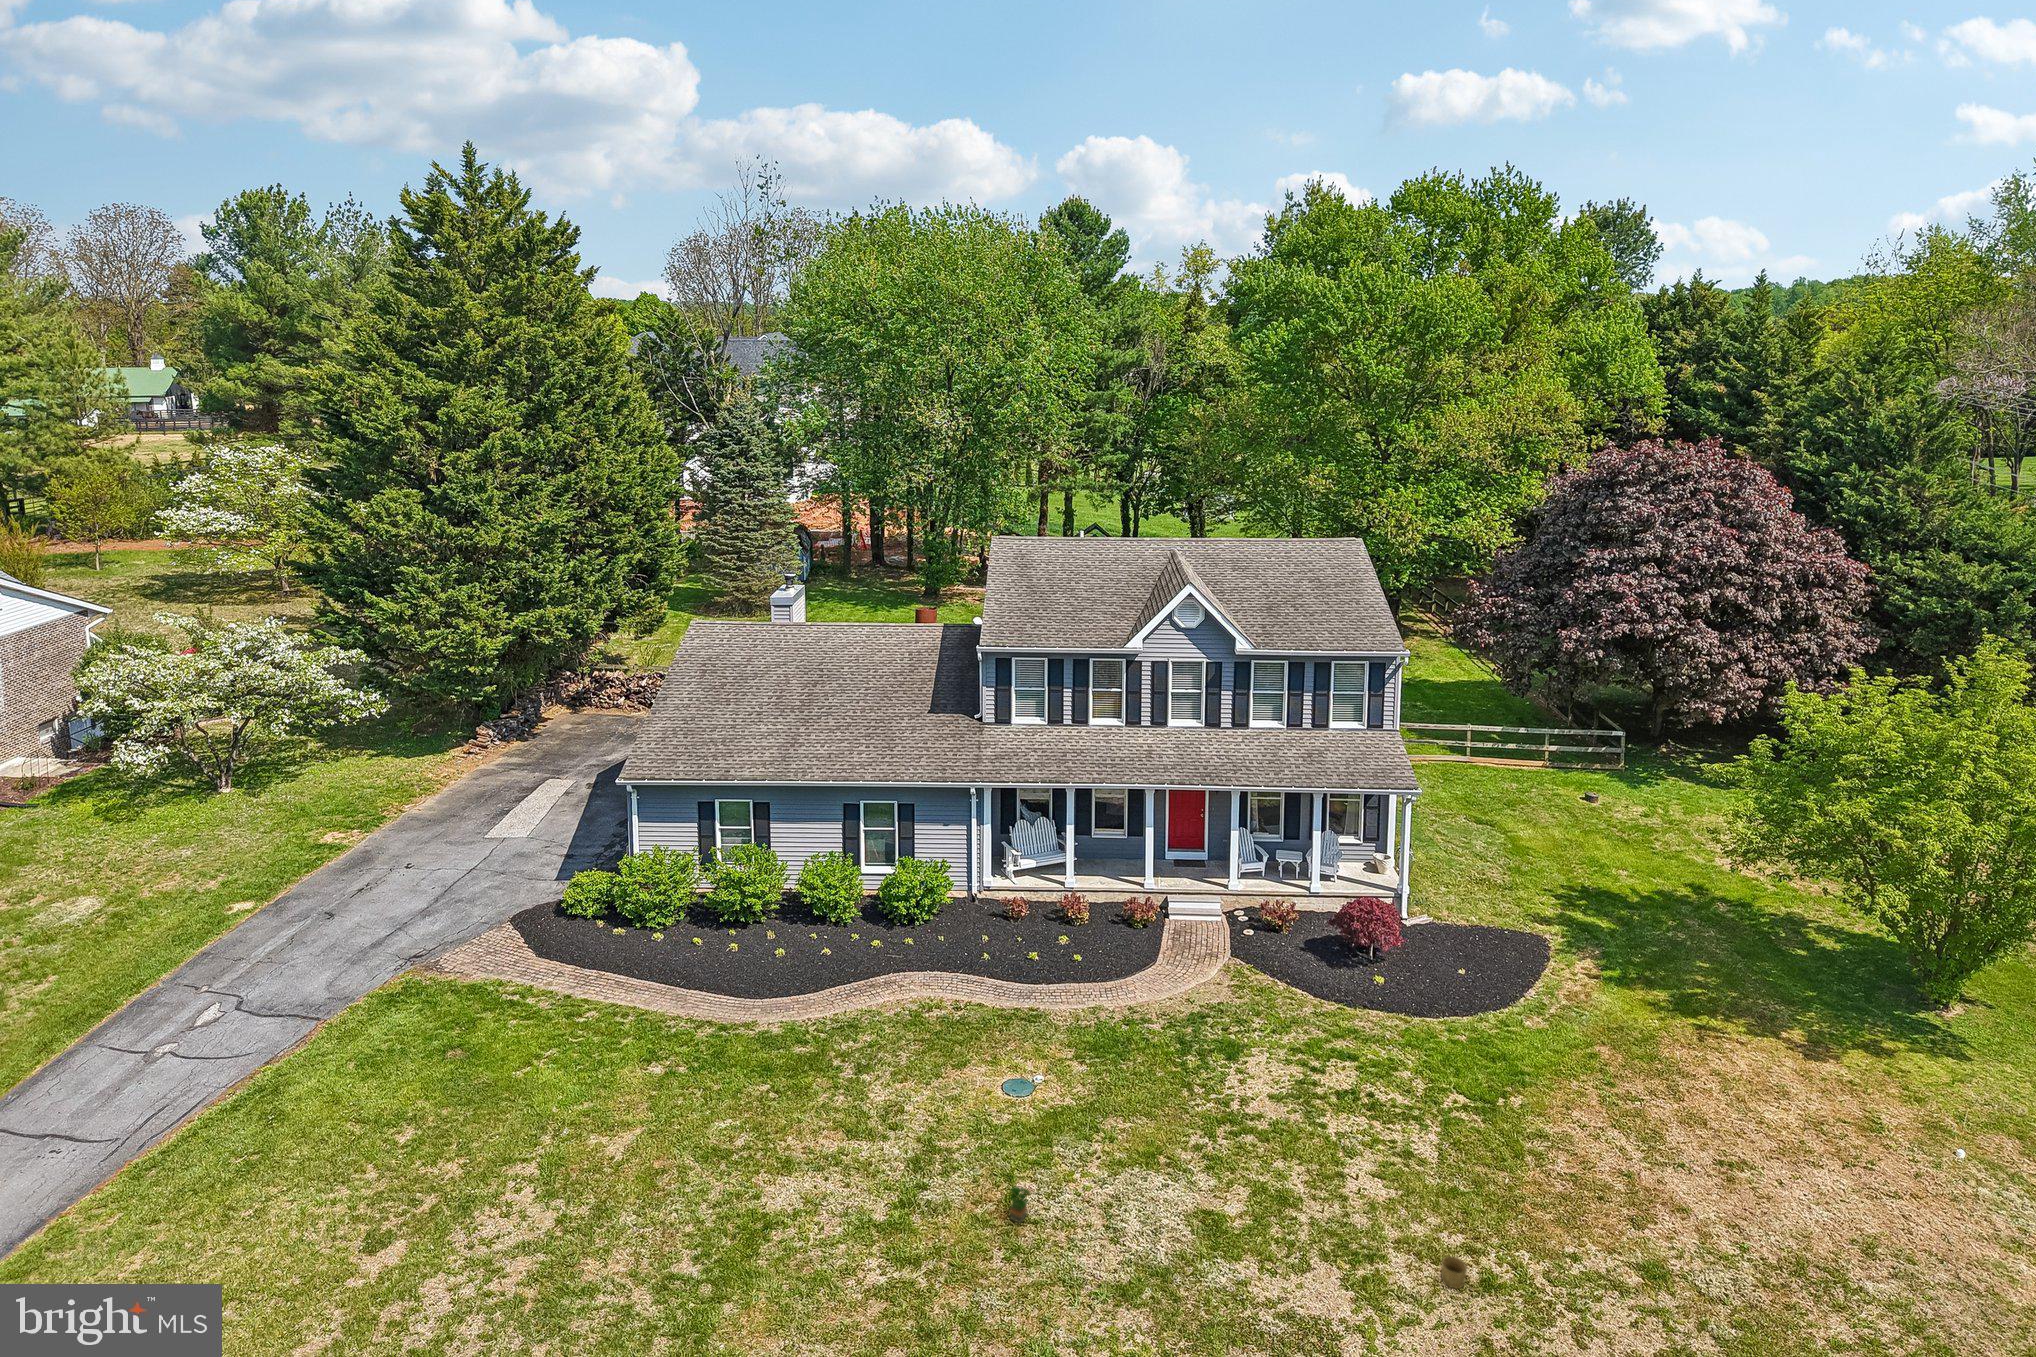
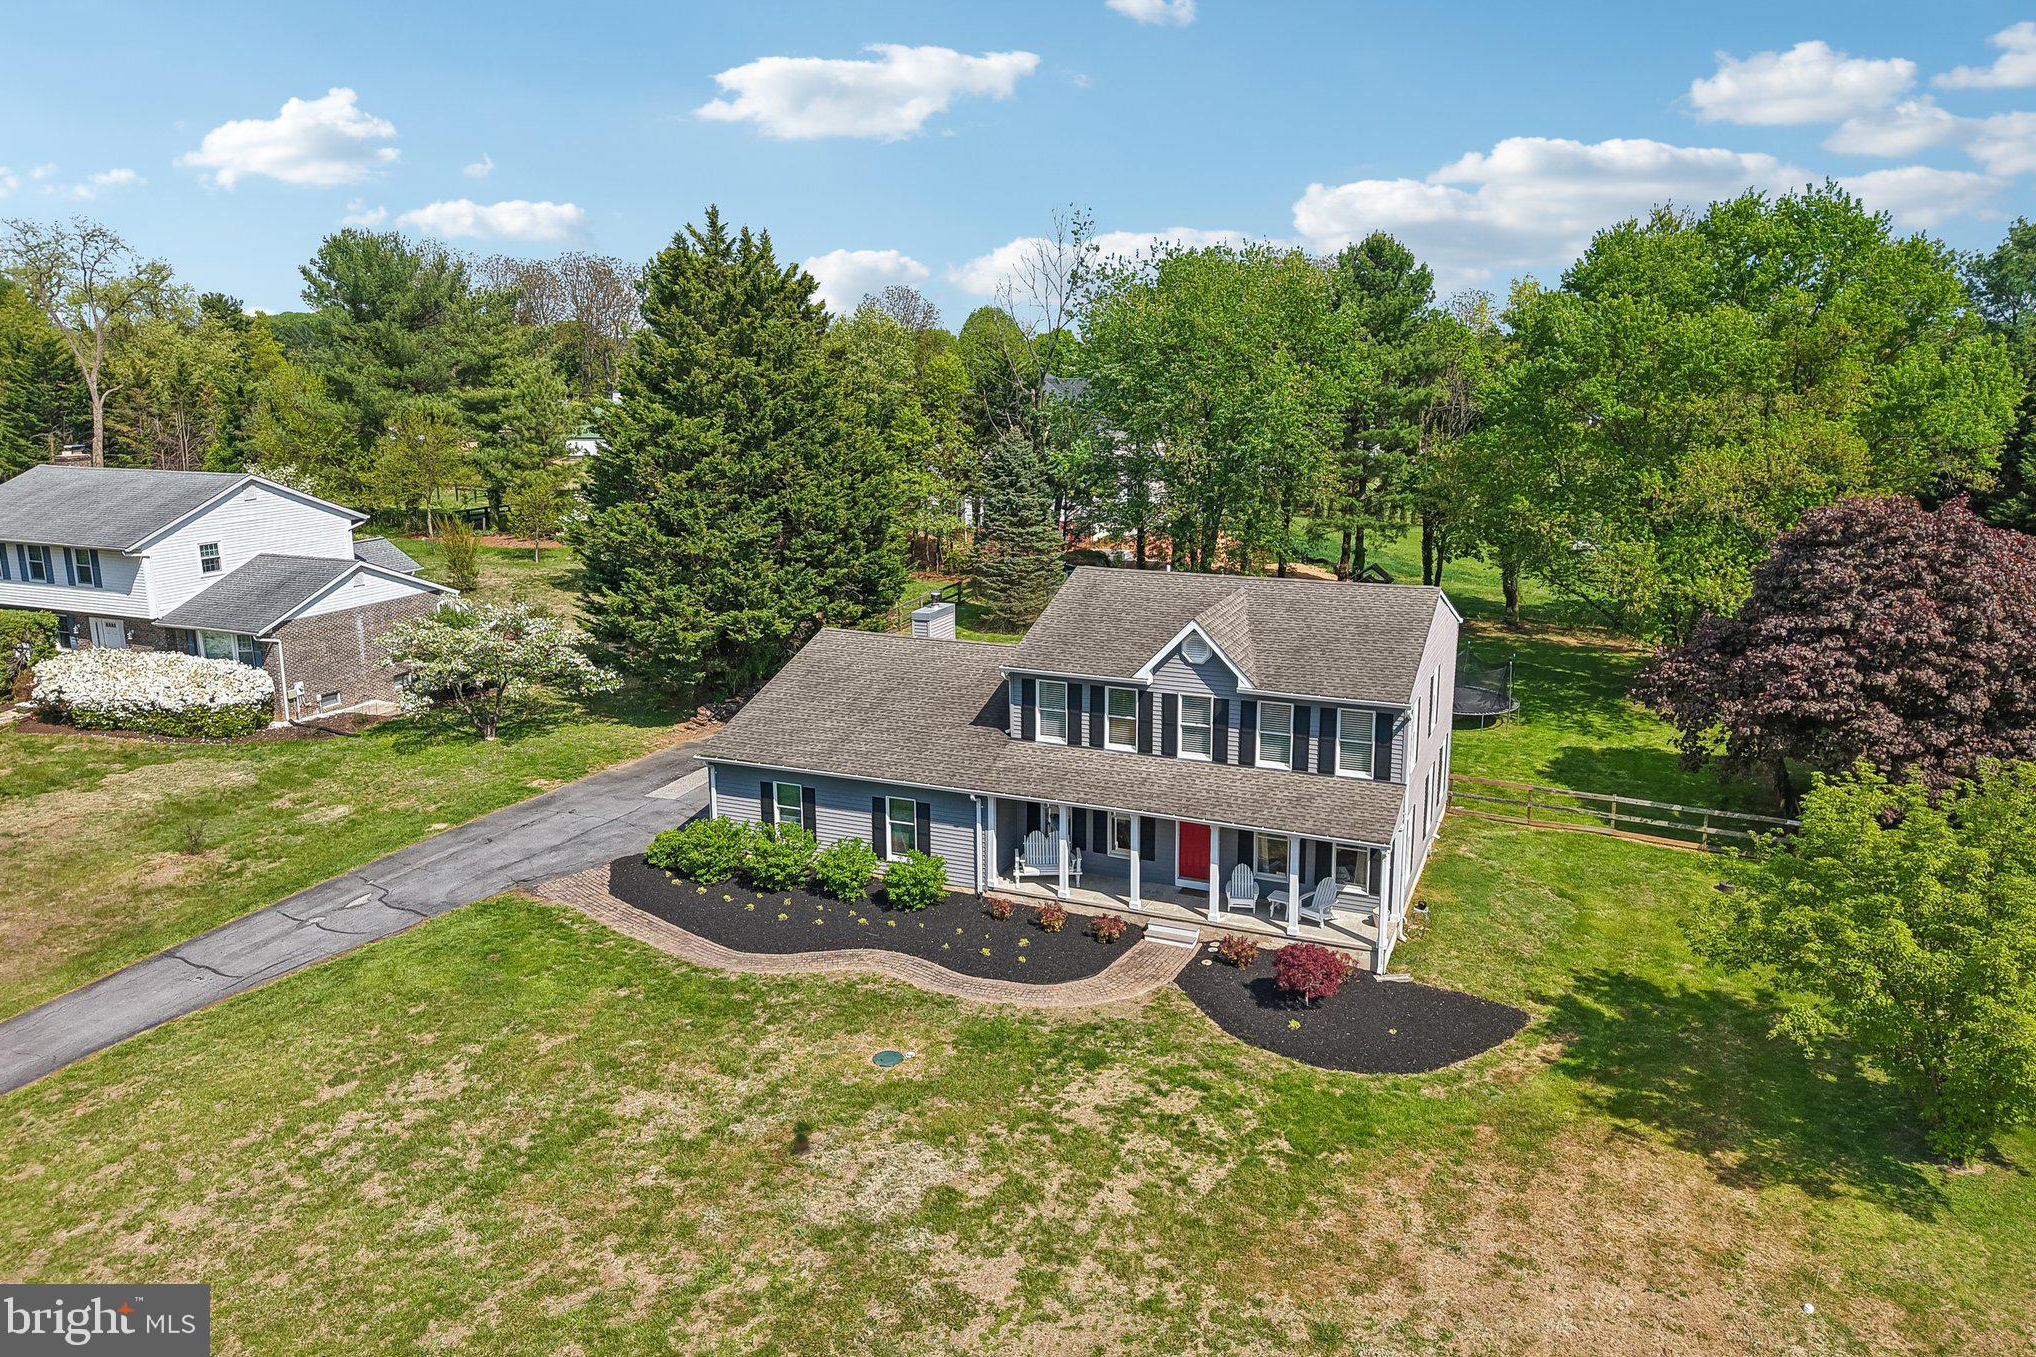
wooden bucket: present [1441,1256,1467,1289] -> none [1115,1267,1139,1298]

